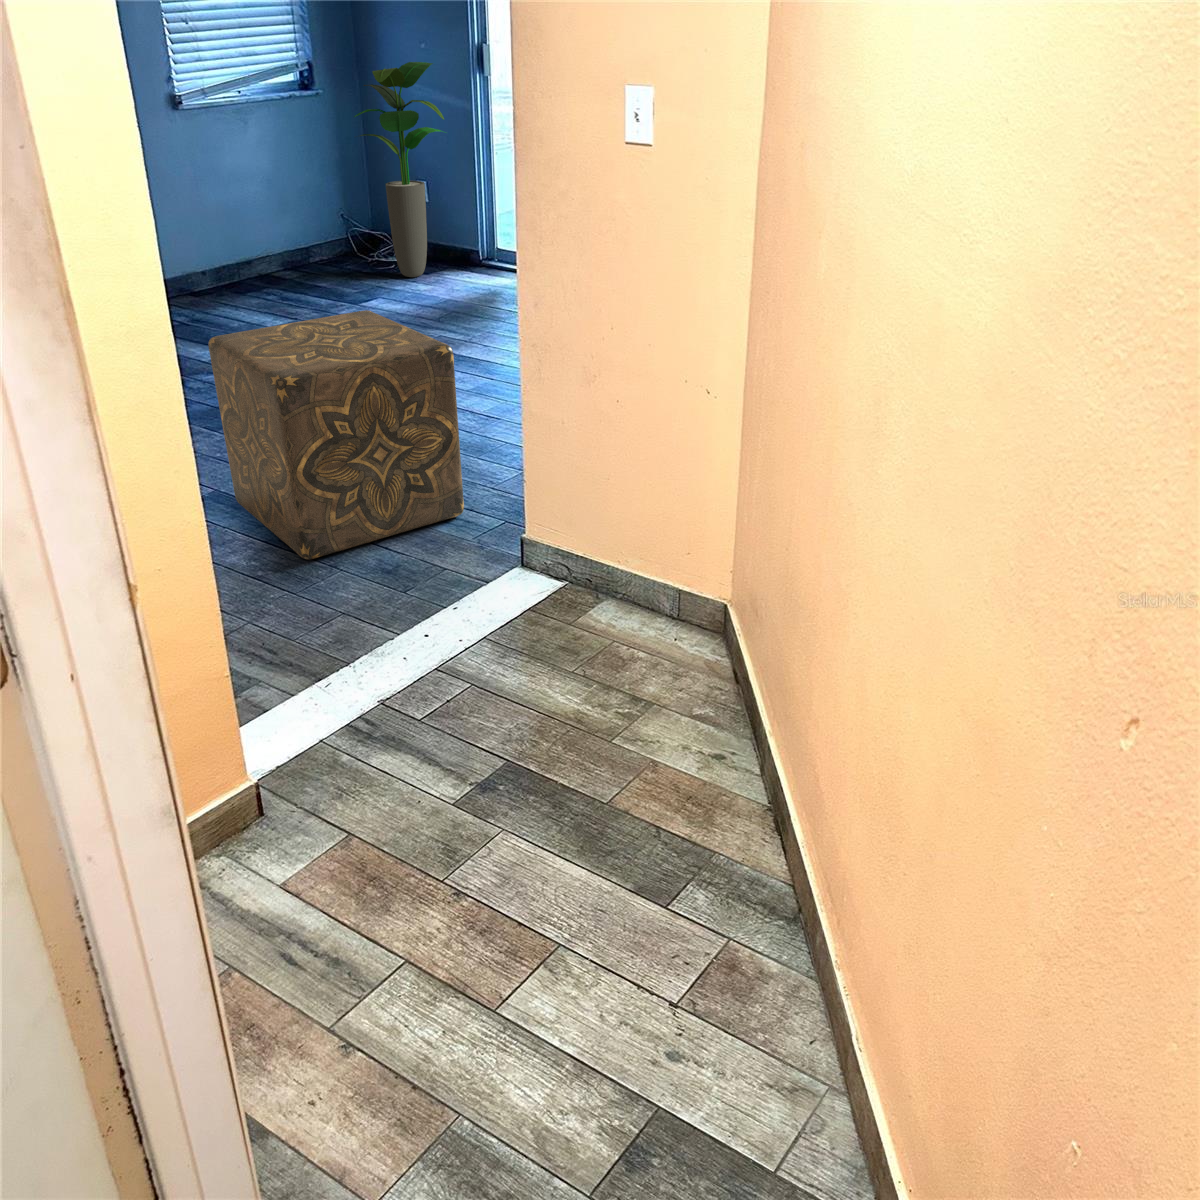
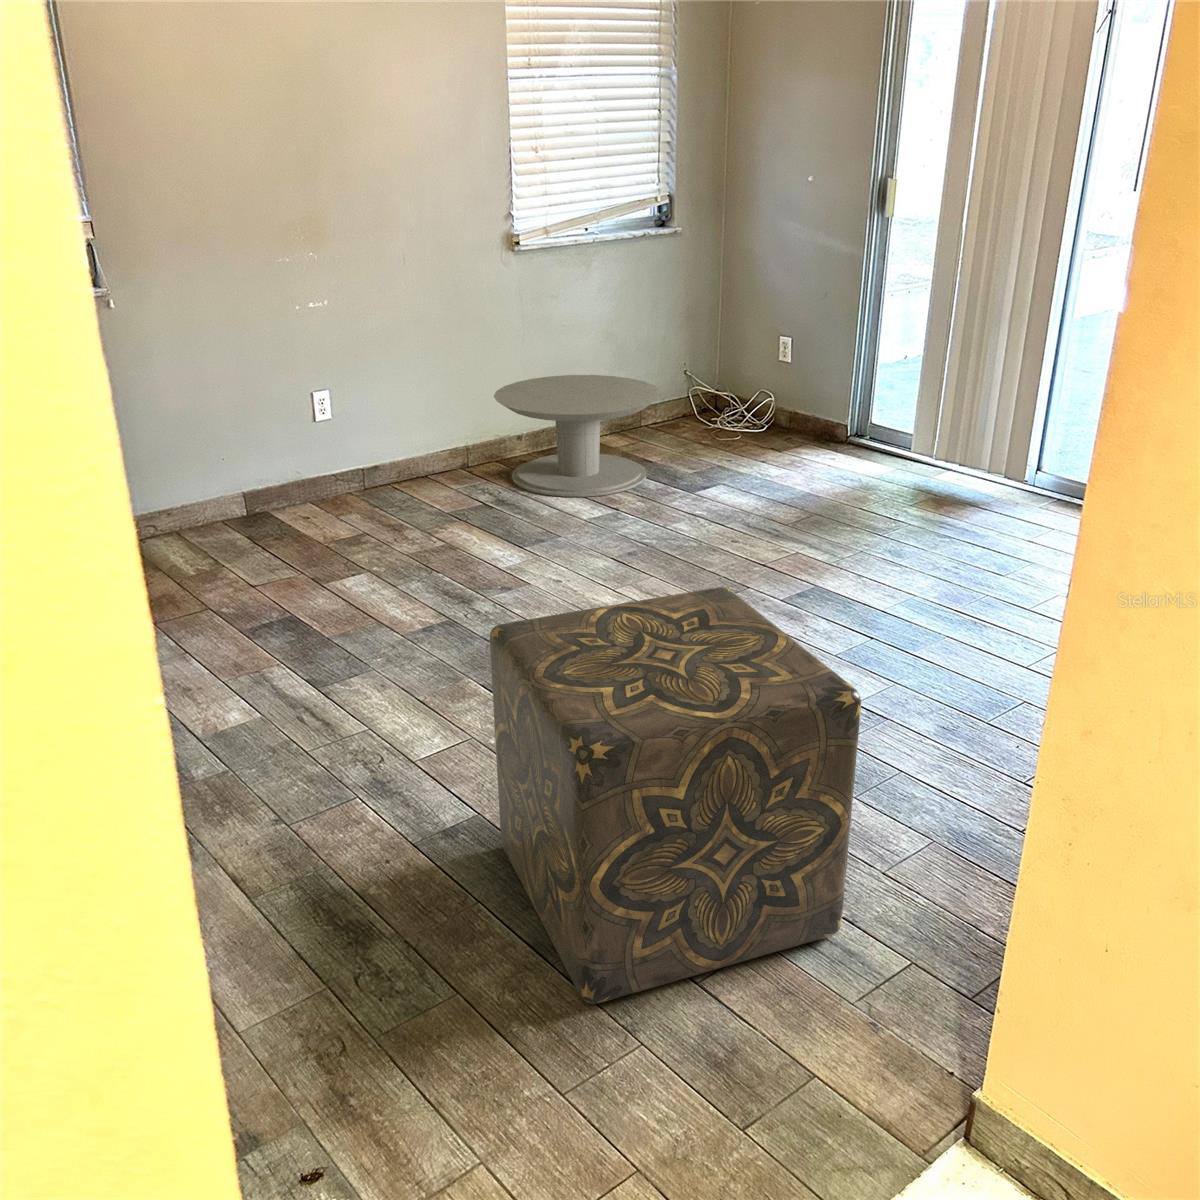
potted plant: present [354,62,444,277] -> none [713,199,829,454]
side table: none [178,217,321,315] -> present [494,375,661,497]

